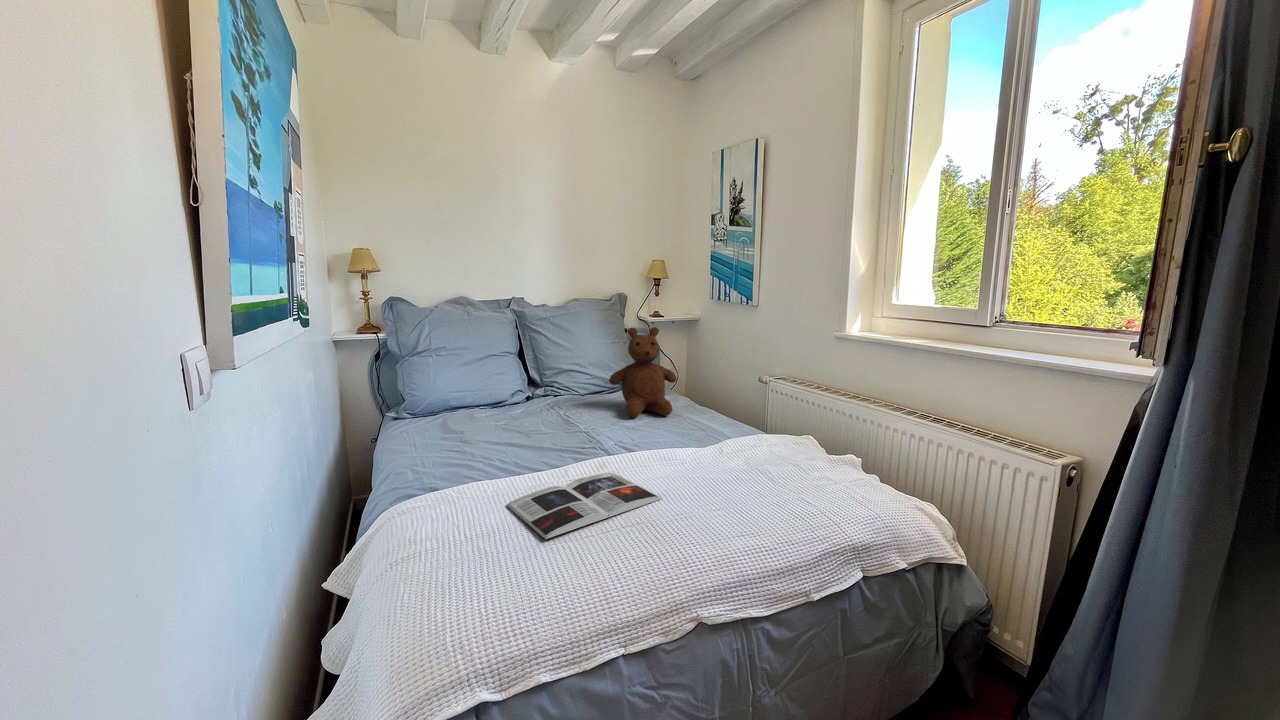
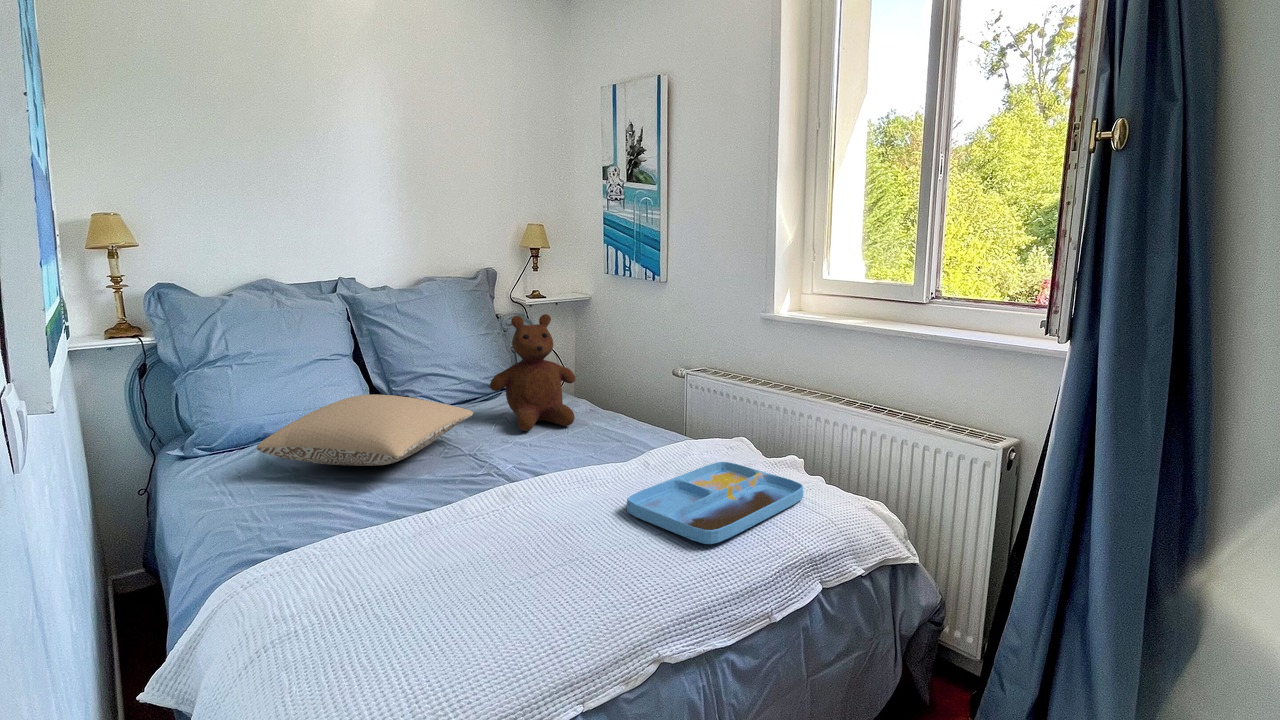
pillow: none [436,382,593,434] -> present [257,394,473,466]
tray: none [695,454,854,523] -> present [627,462,803,544]
magazine: present [507,473,662,539] -> none [396,504,591,593]

